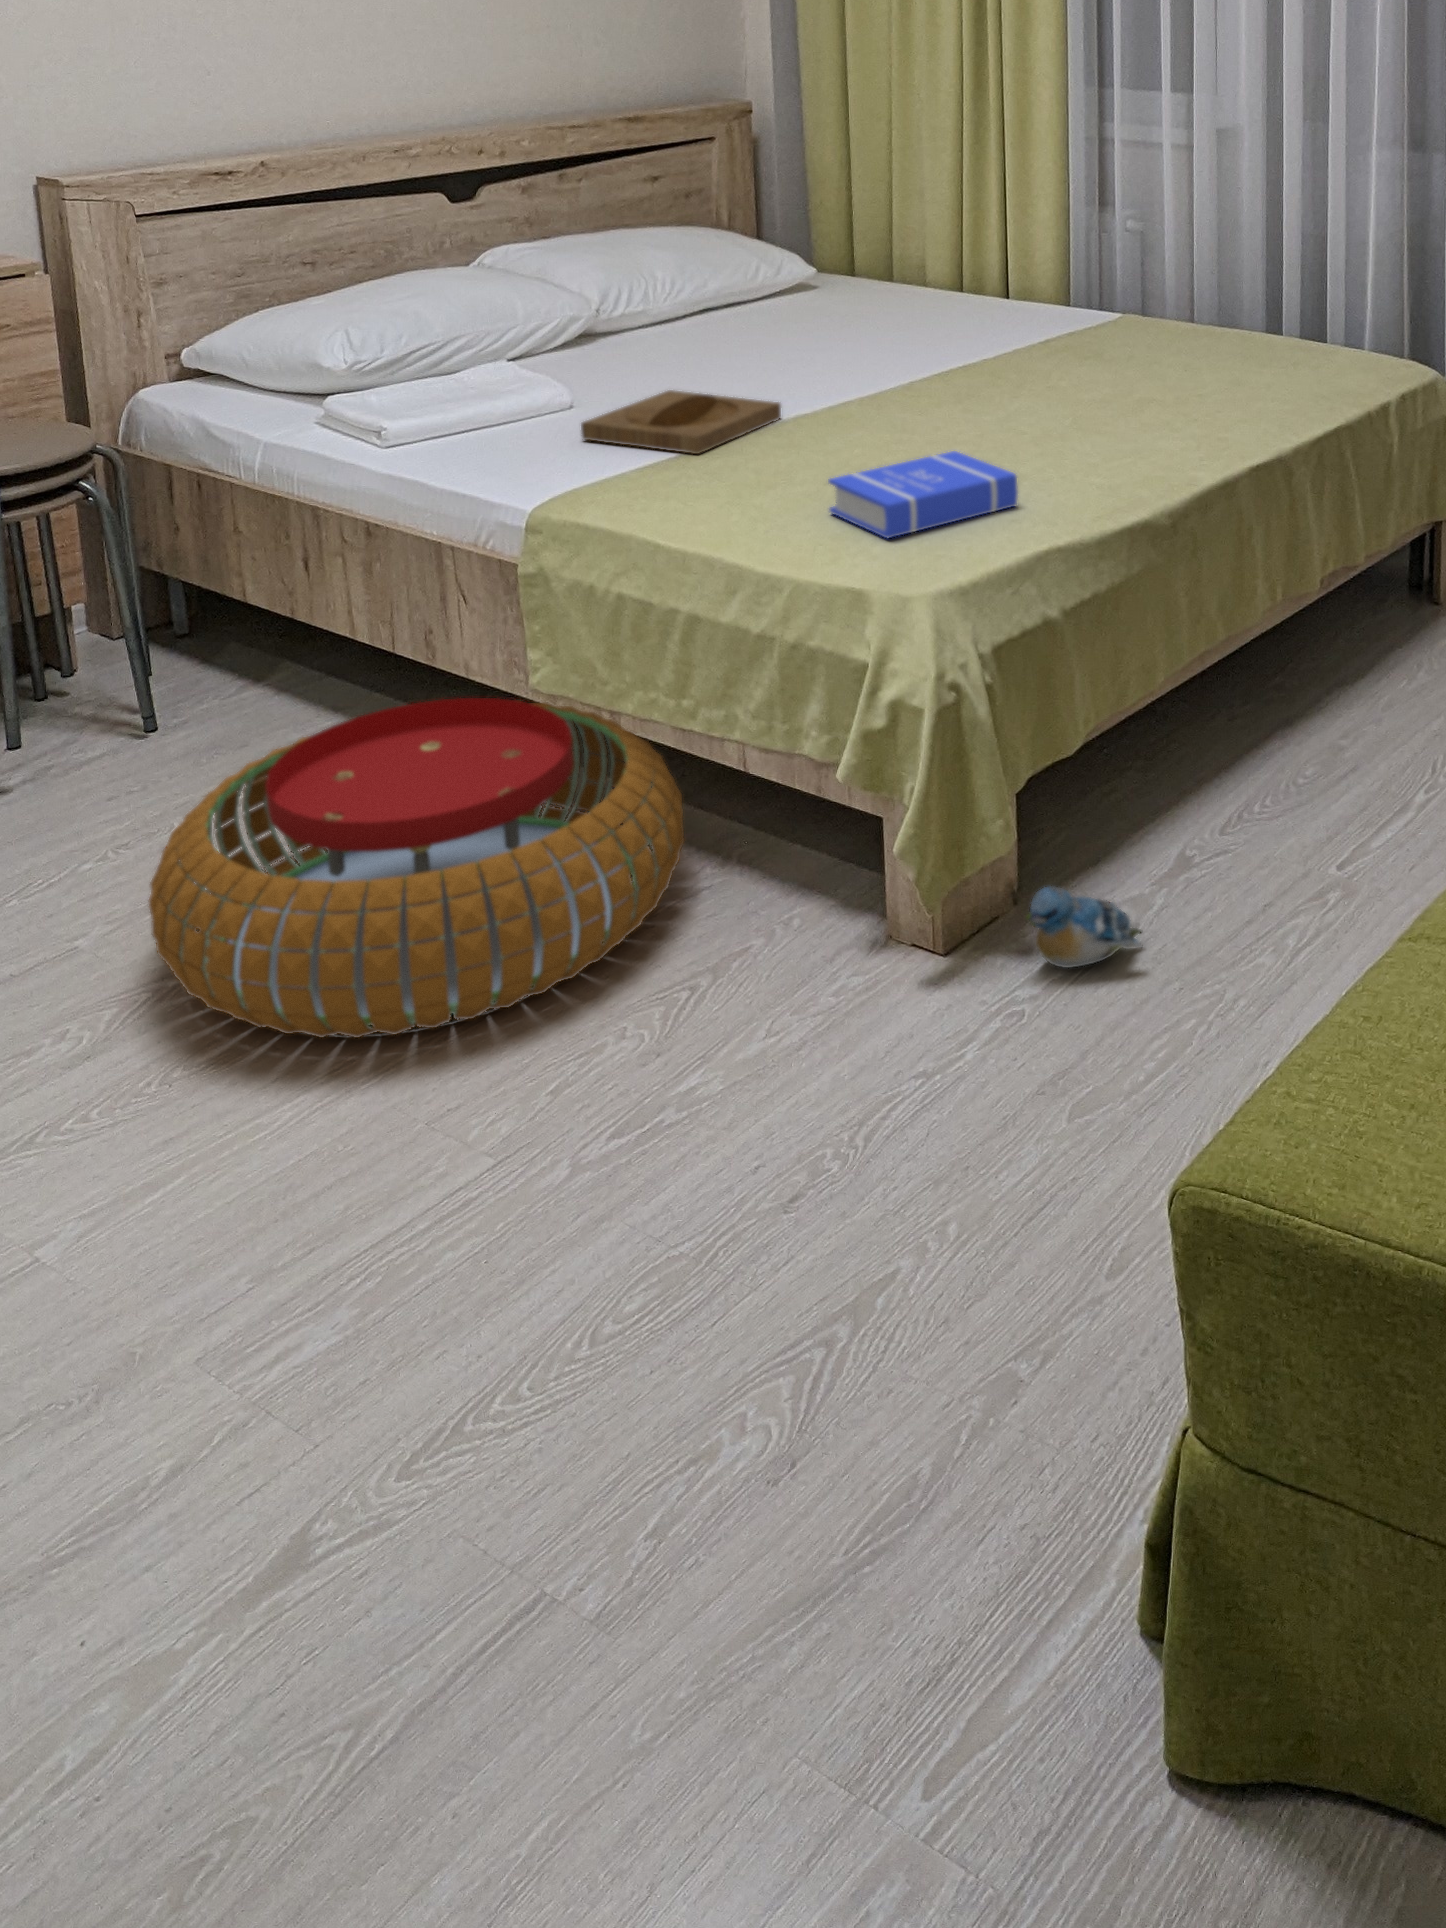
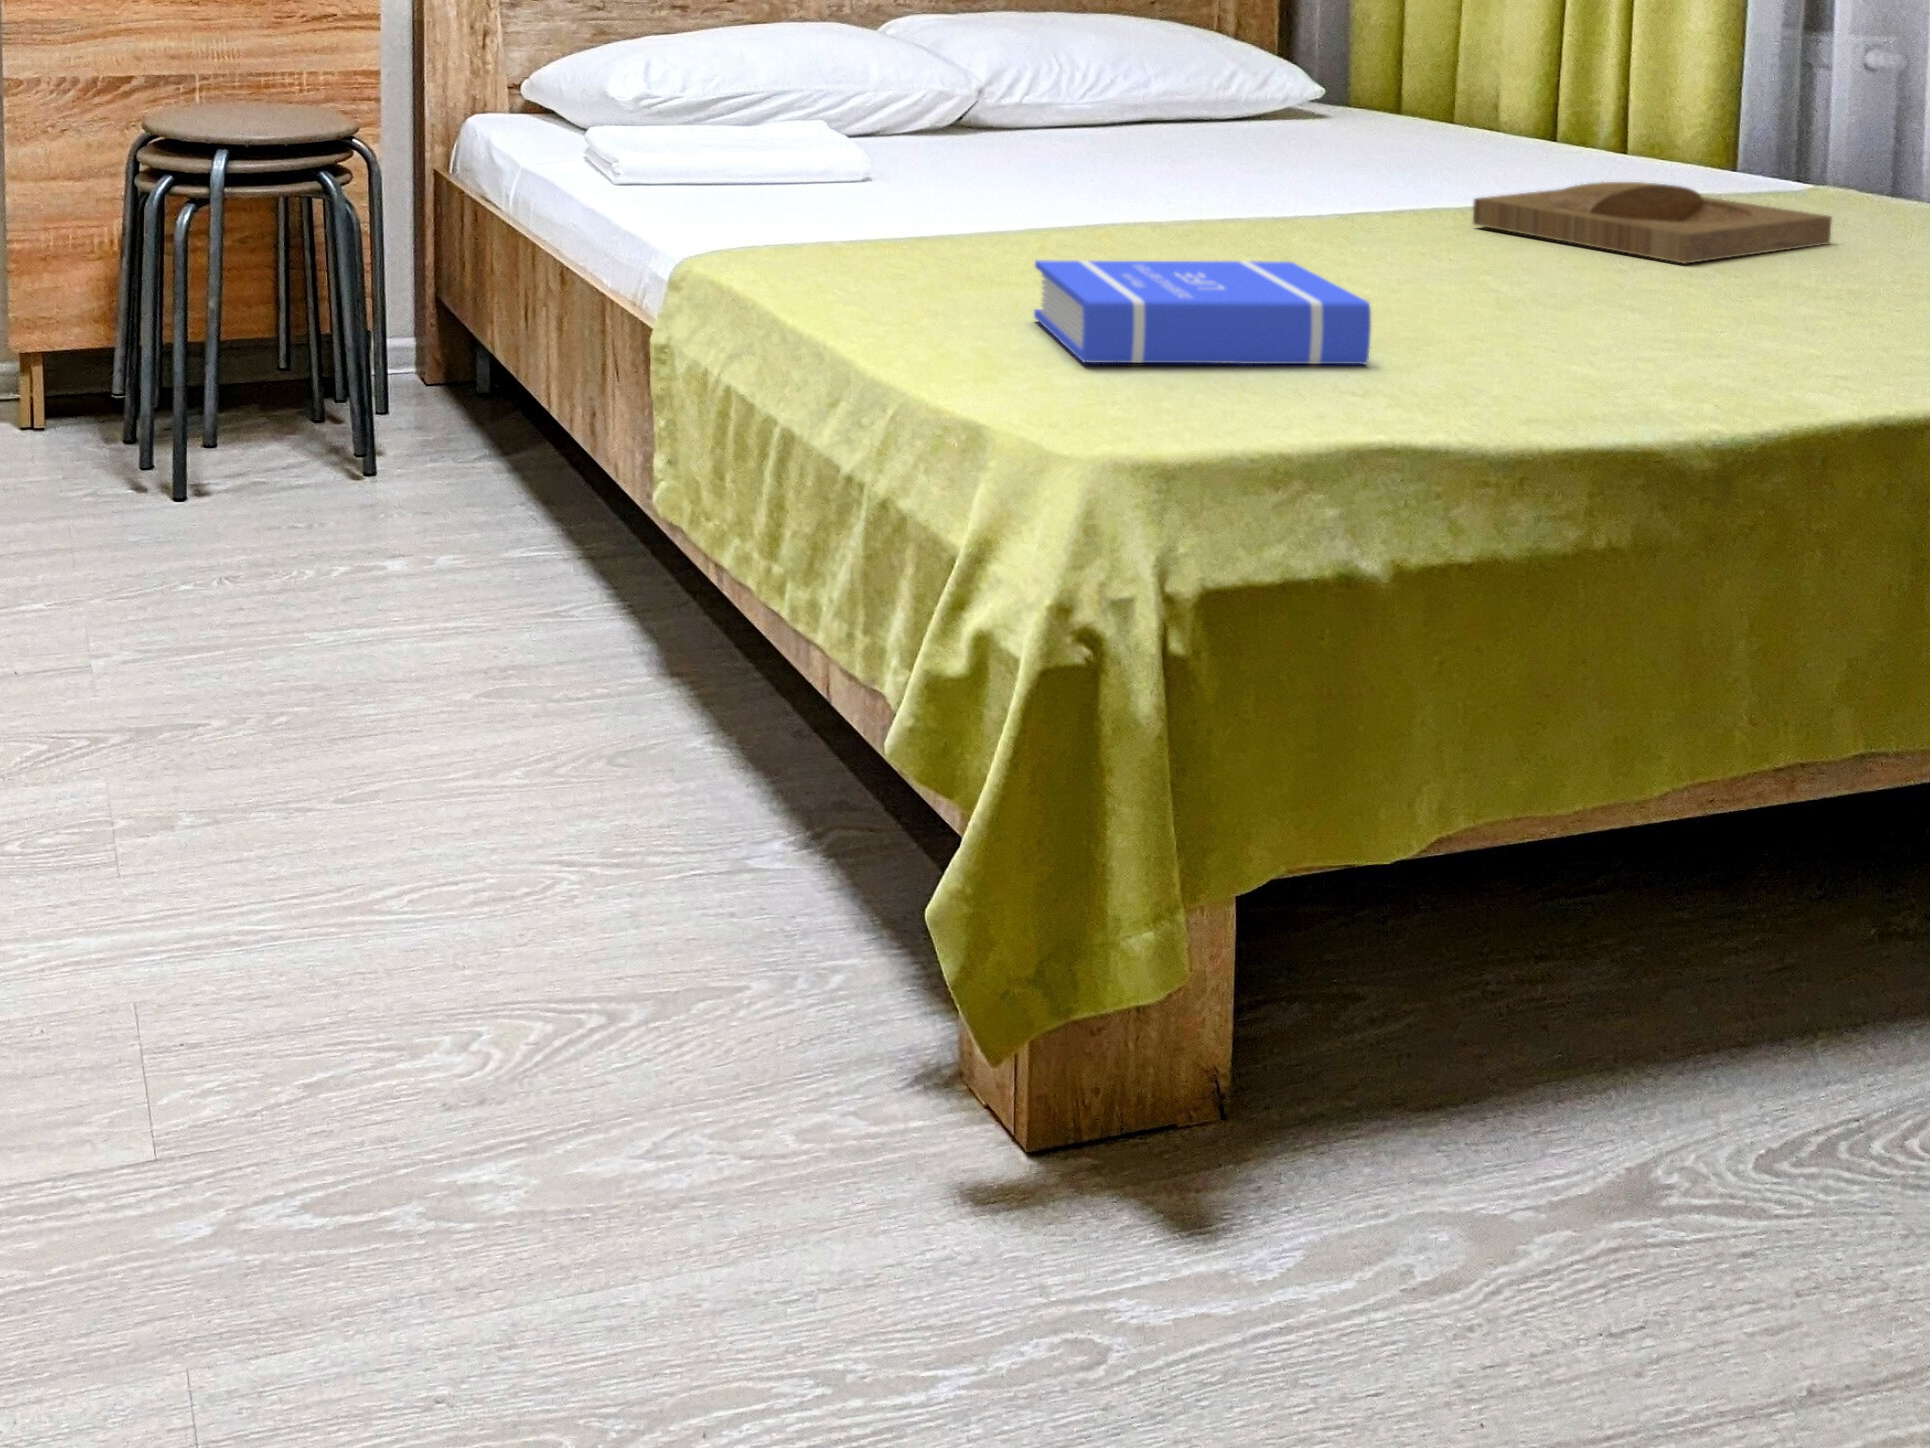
tray: present [581,390,781,454] -> present [1473,182,1832,263]
pouf: present [149,698,684,1038] -> none [63,476,754,929]
plush toy: present [1027,886,1143,968] -> none [1165,1110,1454,1349]

